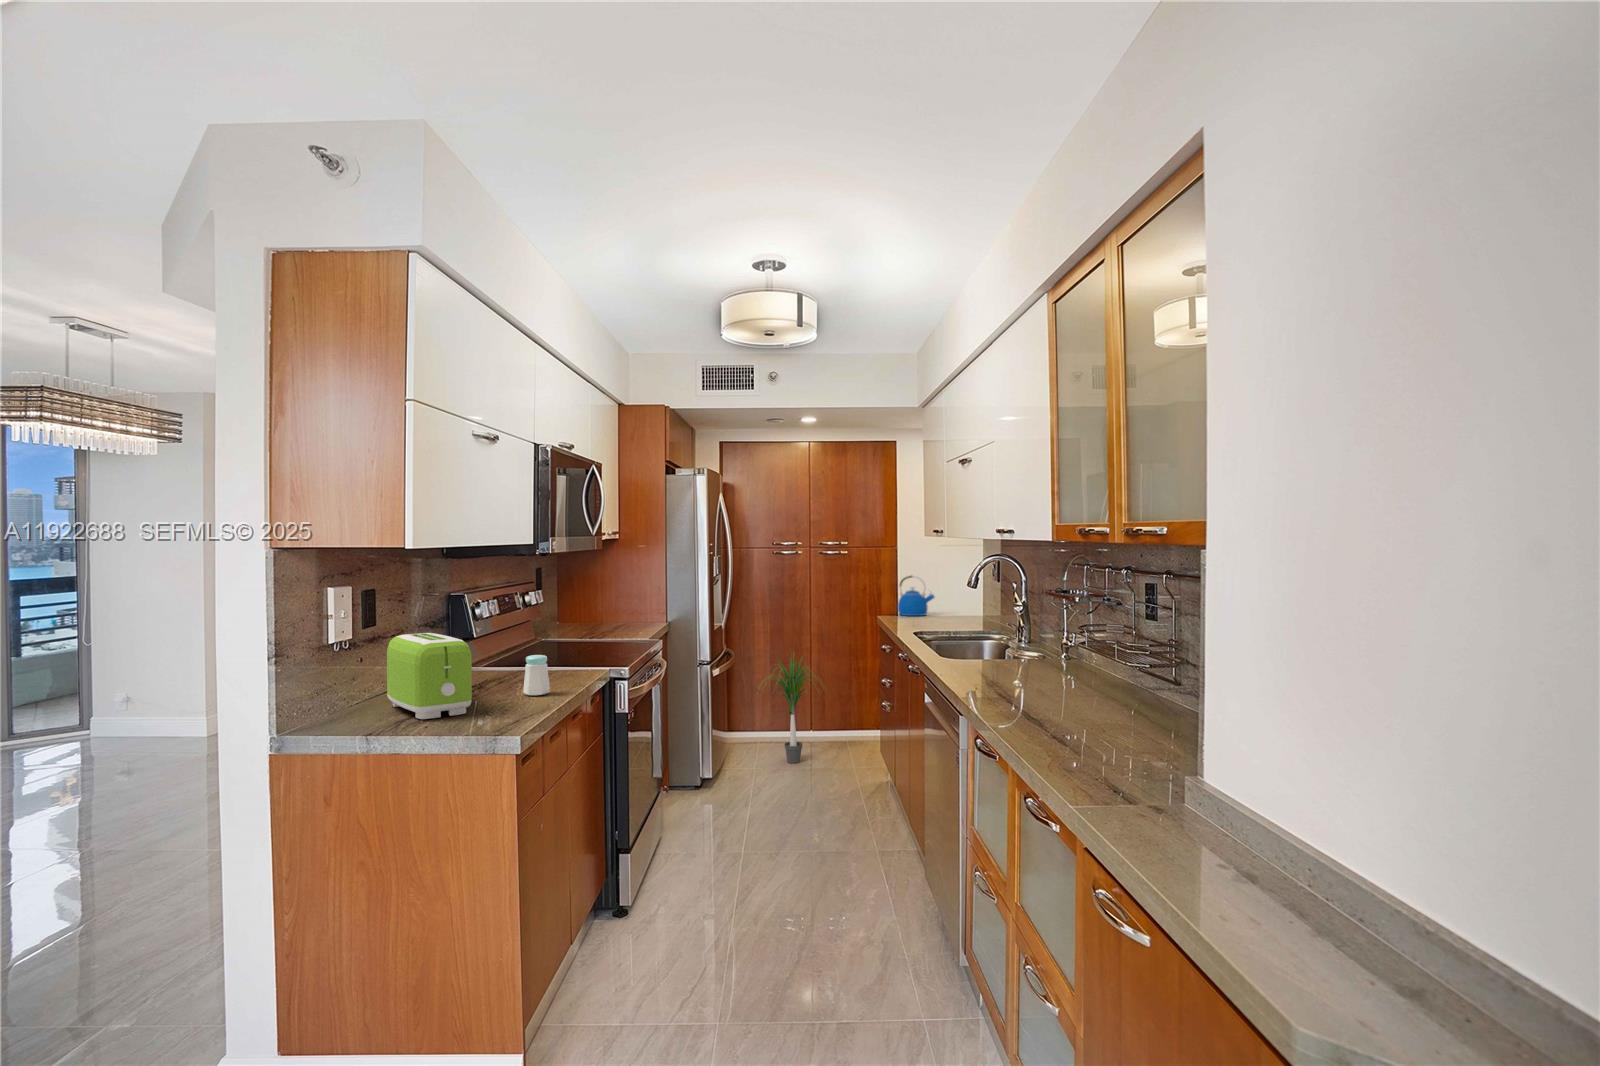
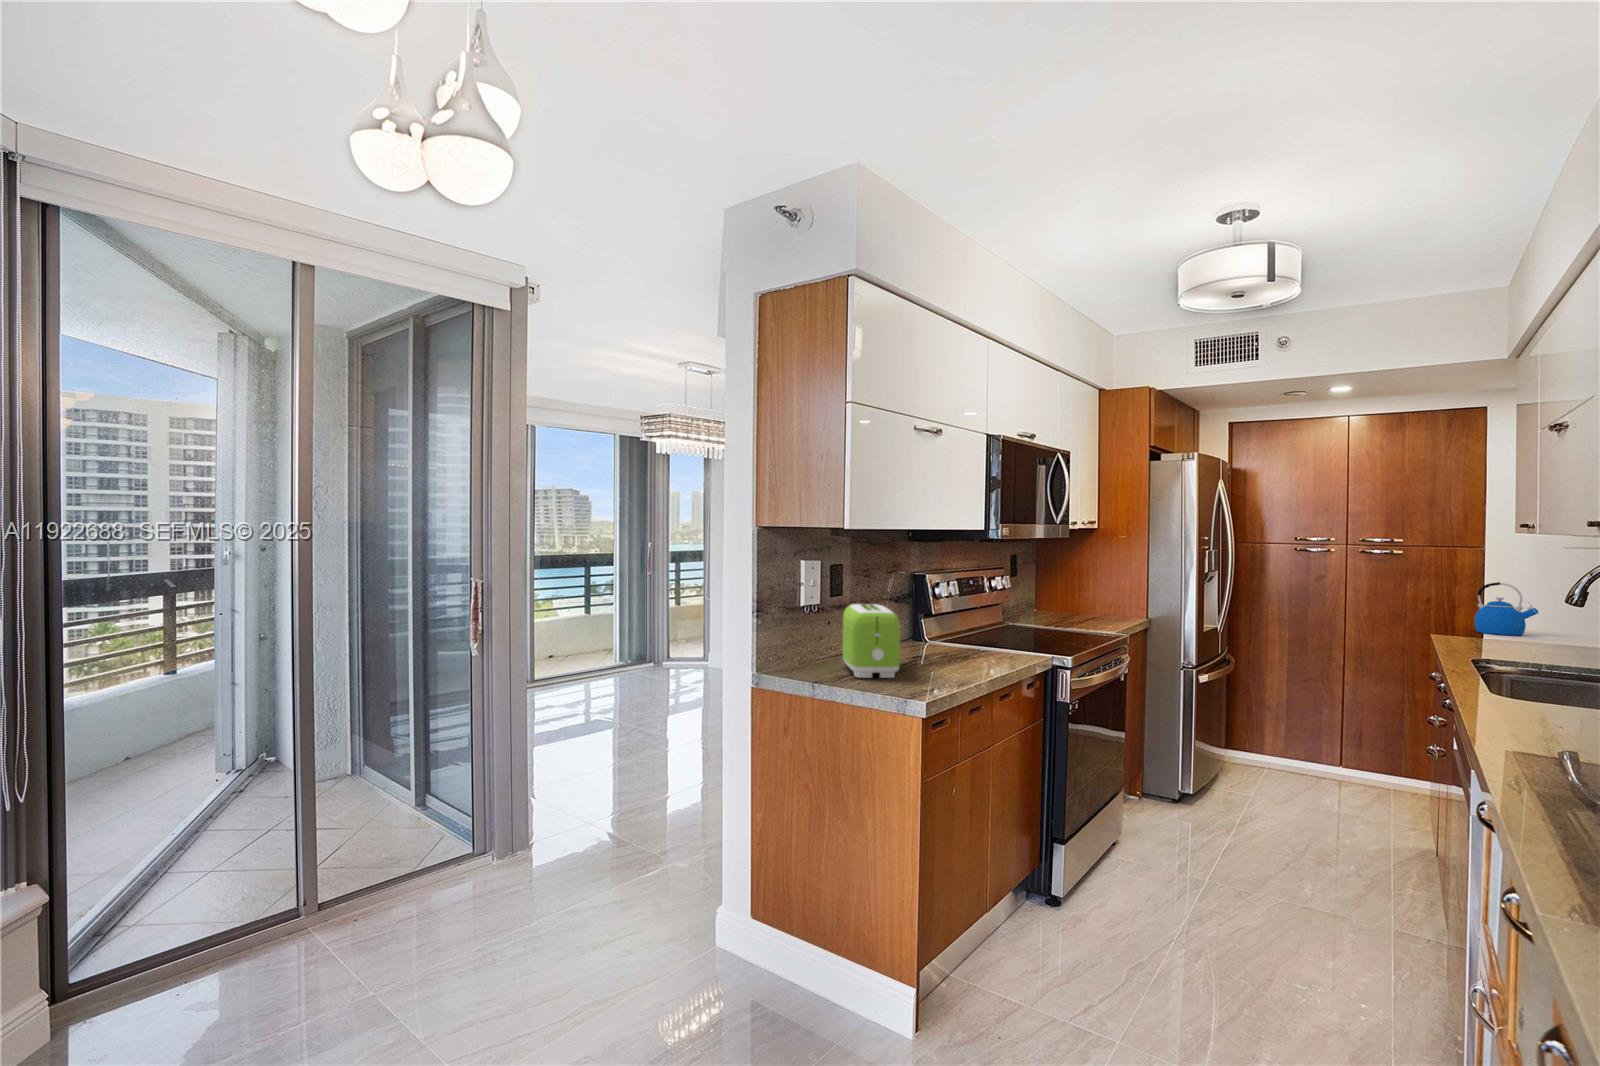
salt shaker: present [523,655,550,695] -> none [955,633,978,670]
potted plant: present [771,655,817,763] -> none [1260,655,1363,789]

